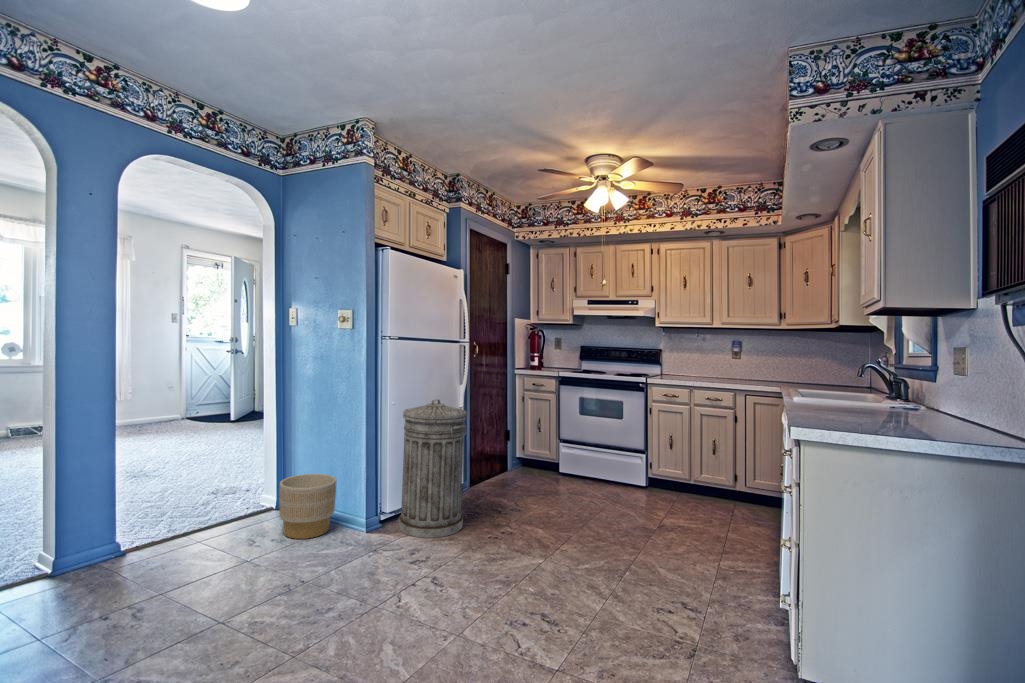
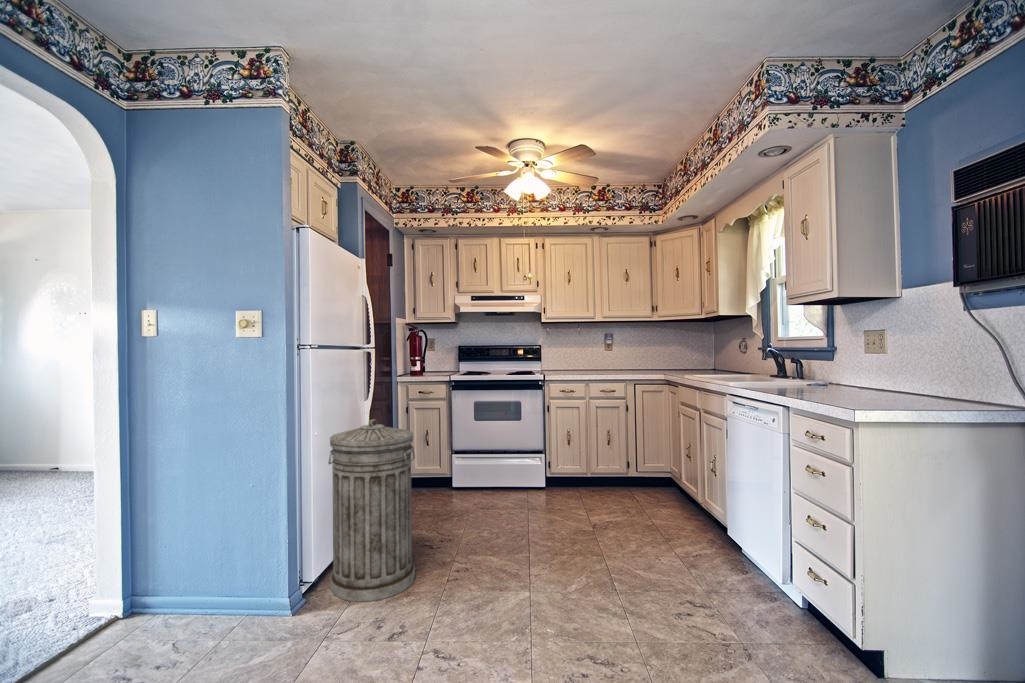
planter: present [279,474,337,539] -> none [151,546,244,655]

